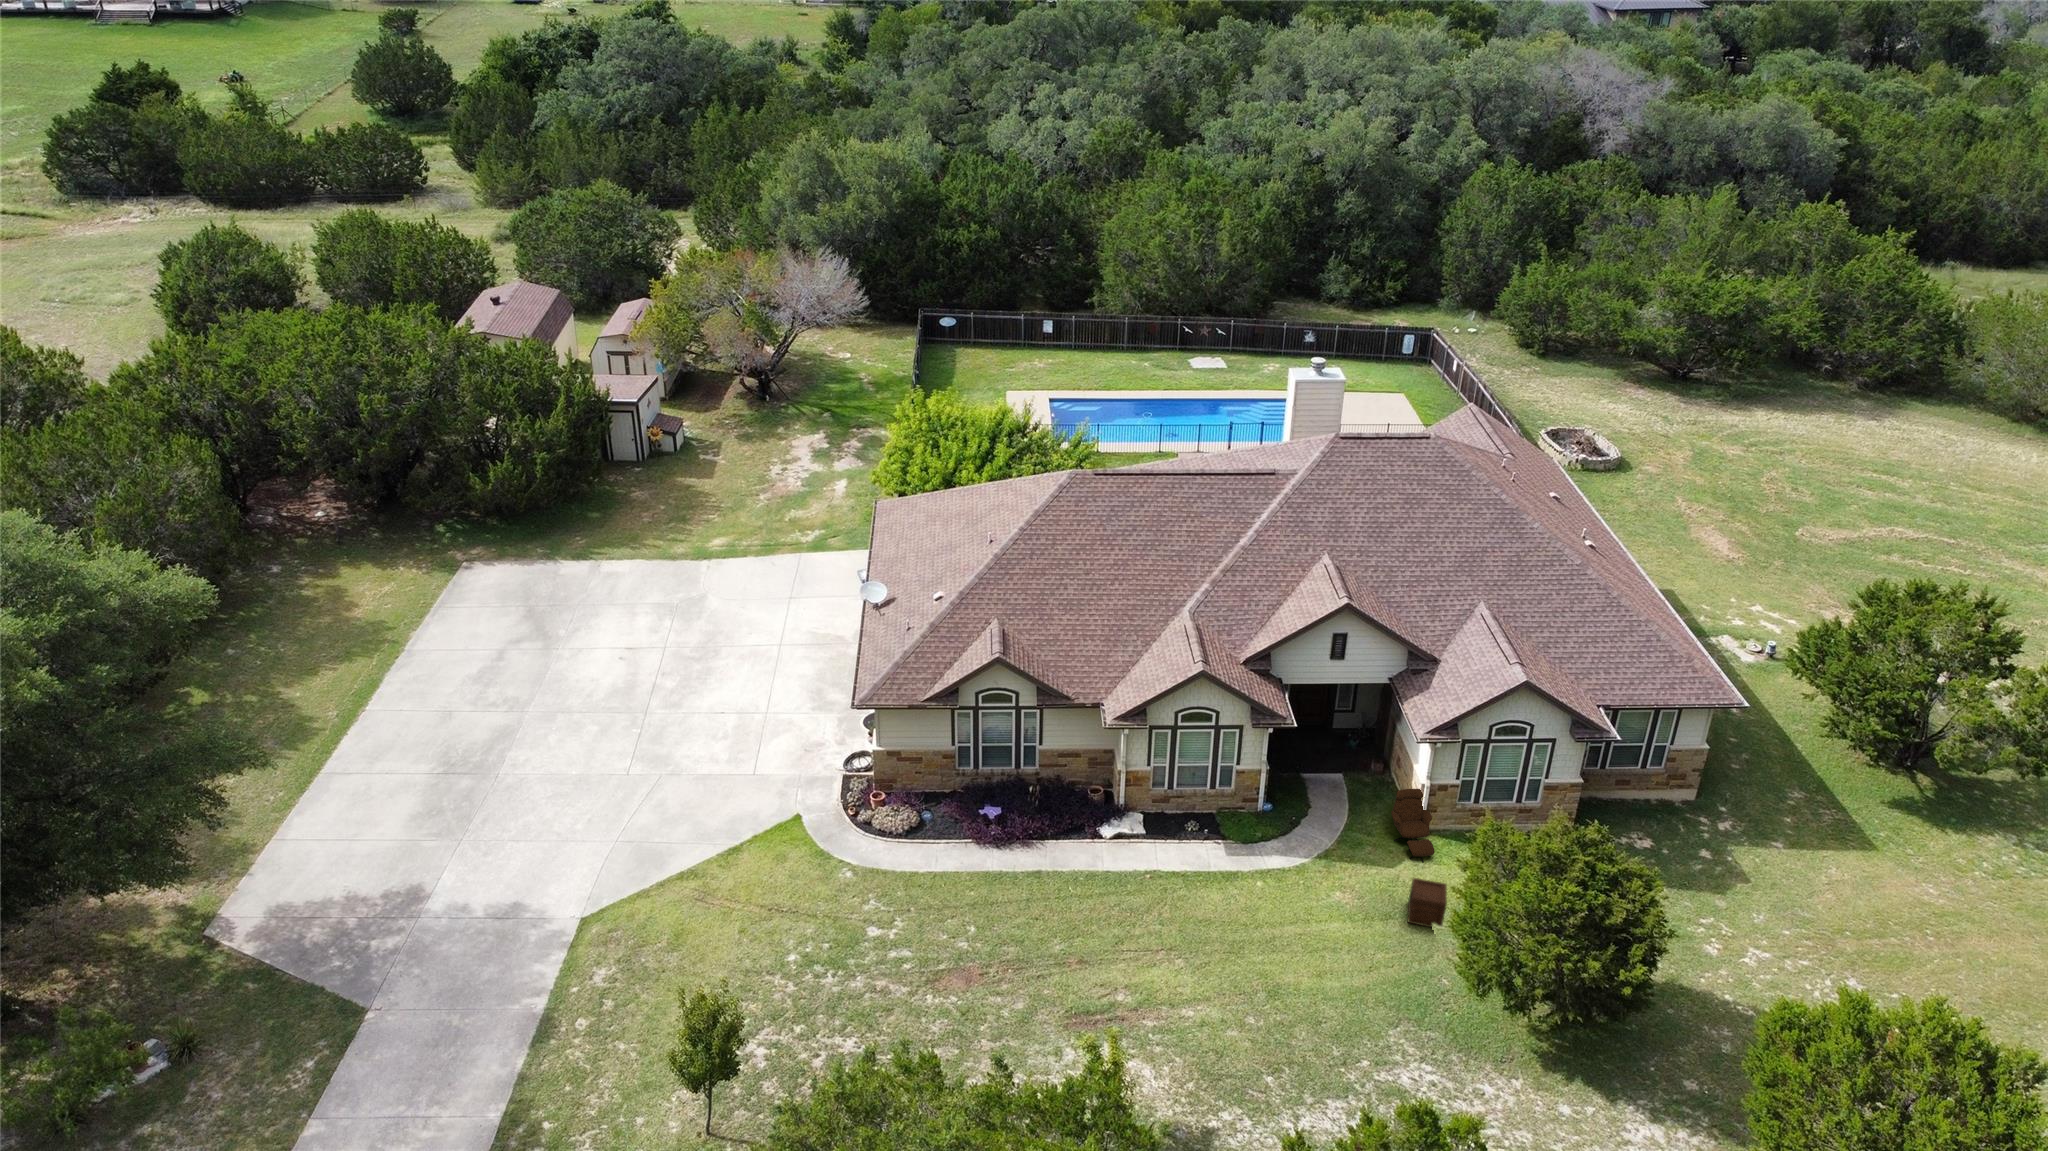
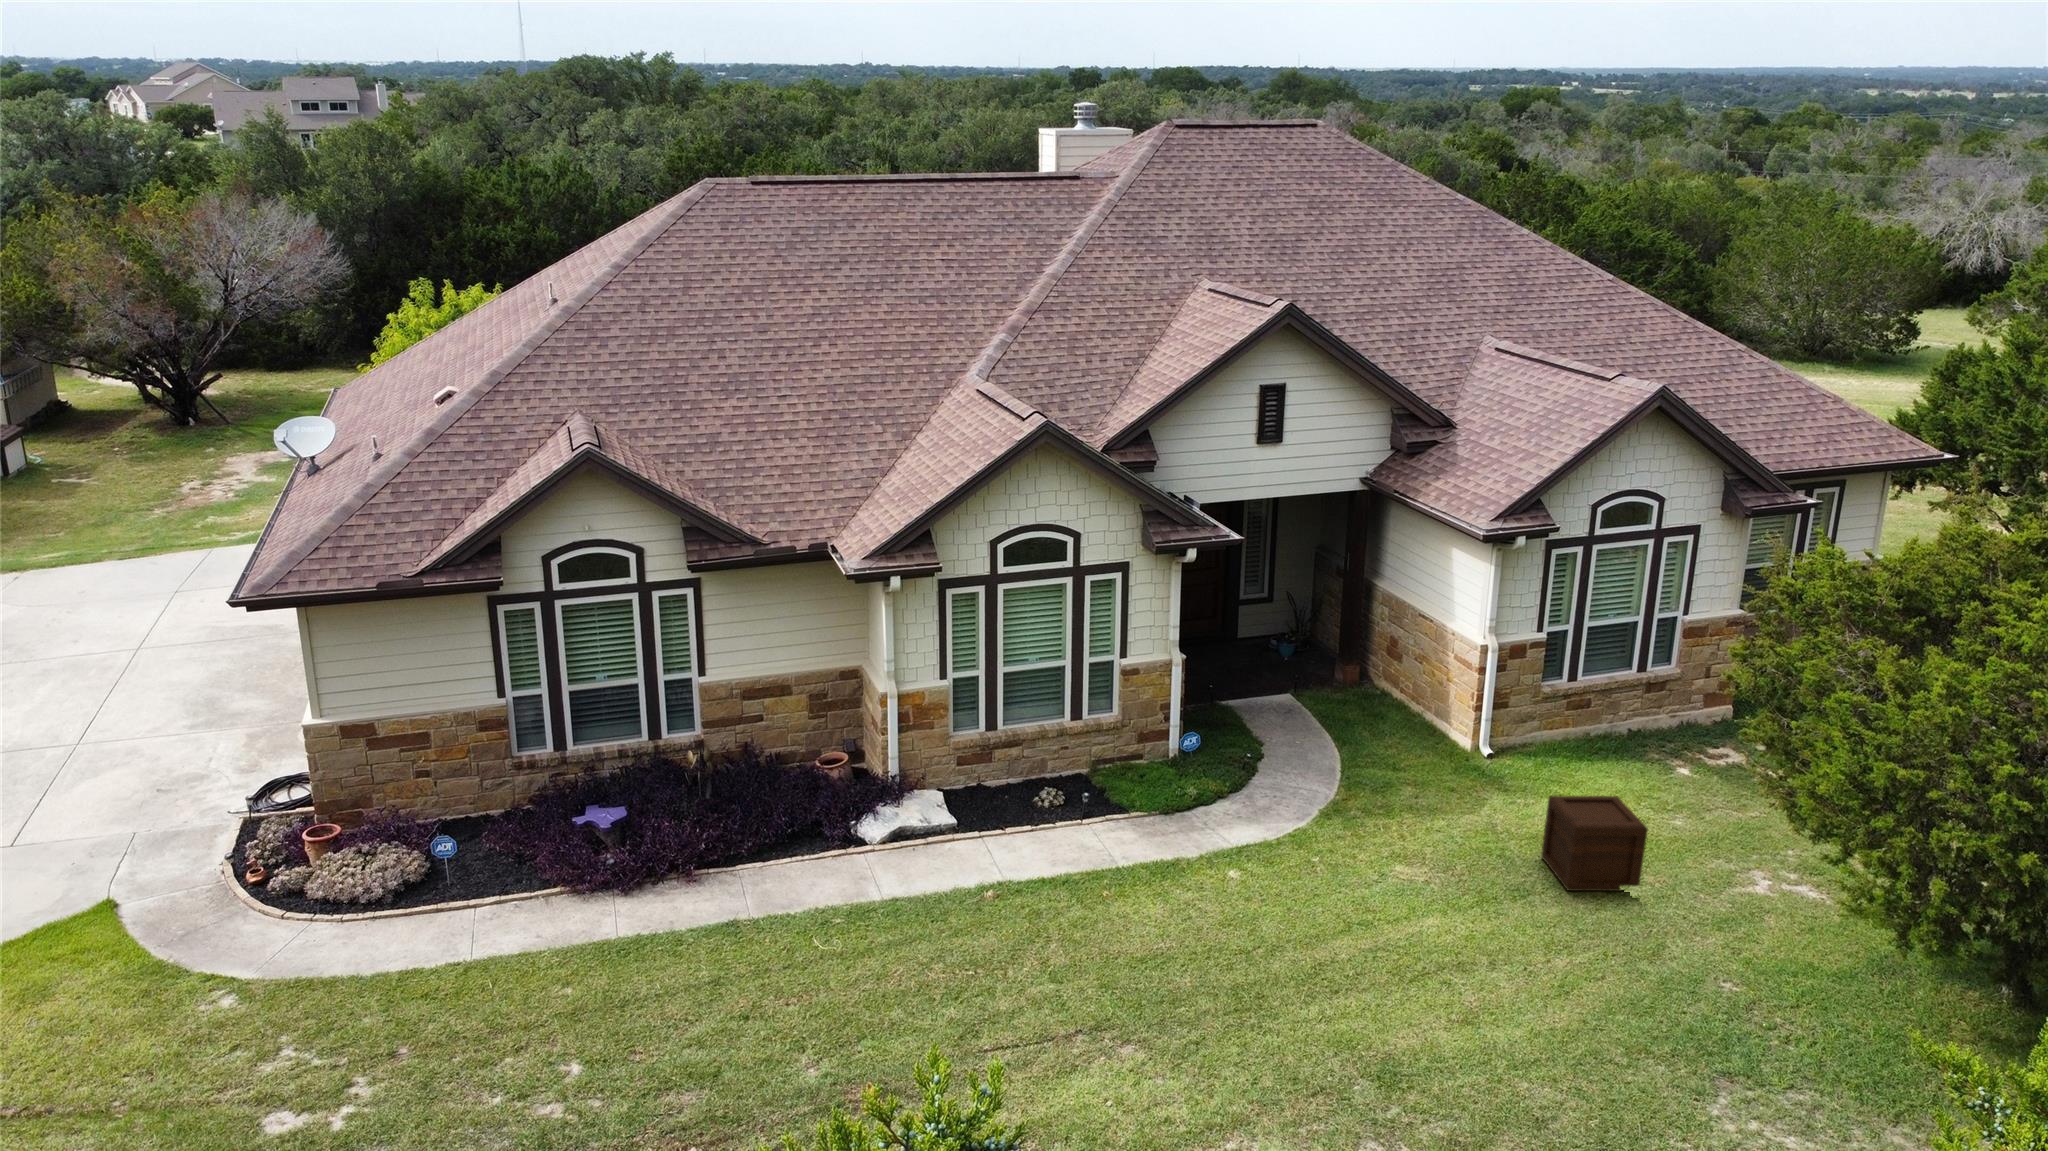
lounge chair: present [1391,789,1434,862] -> none [1430,662,1536,795]

